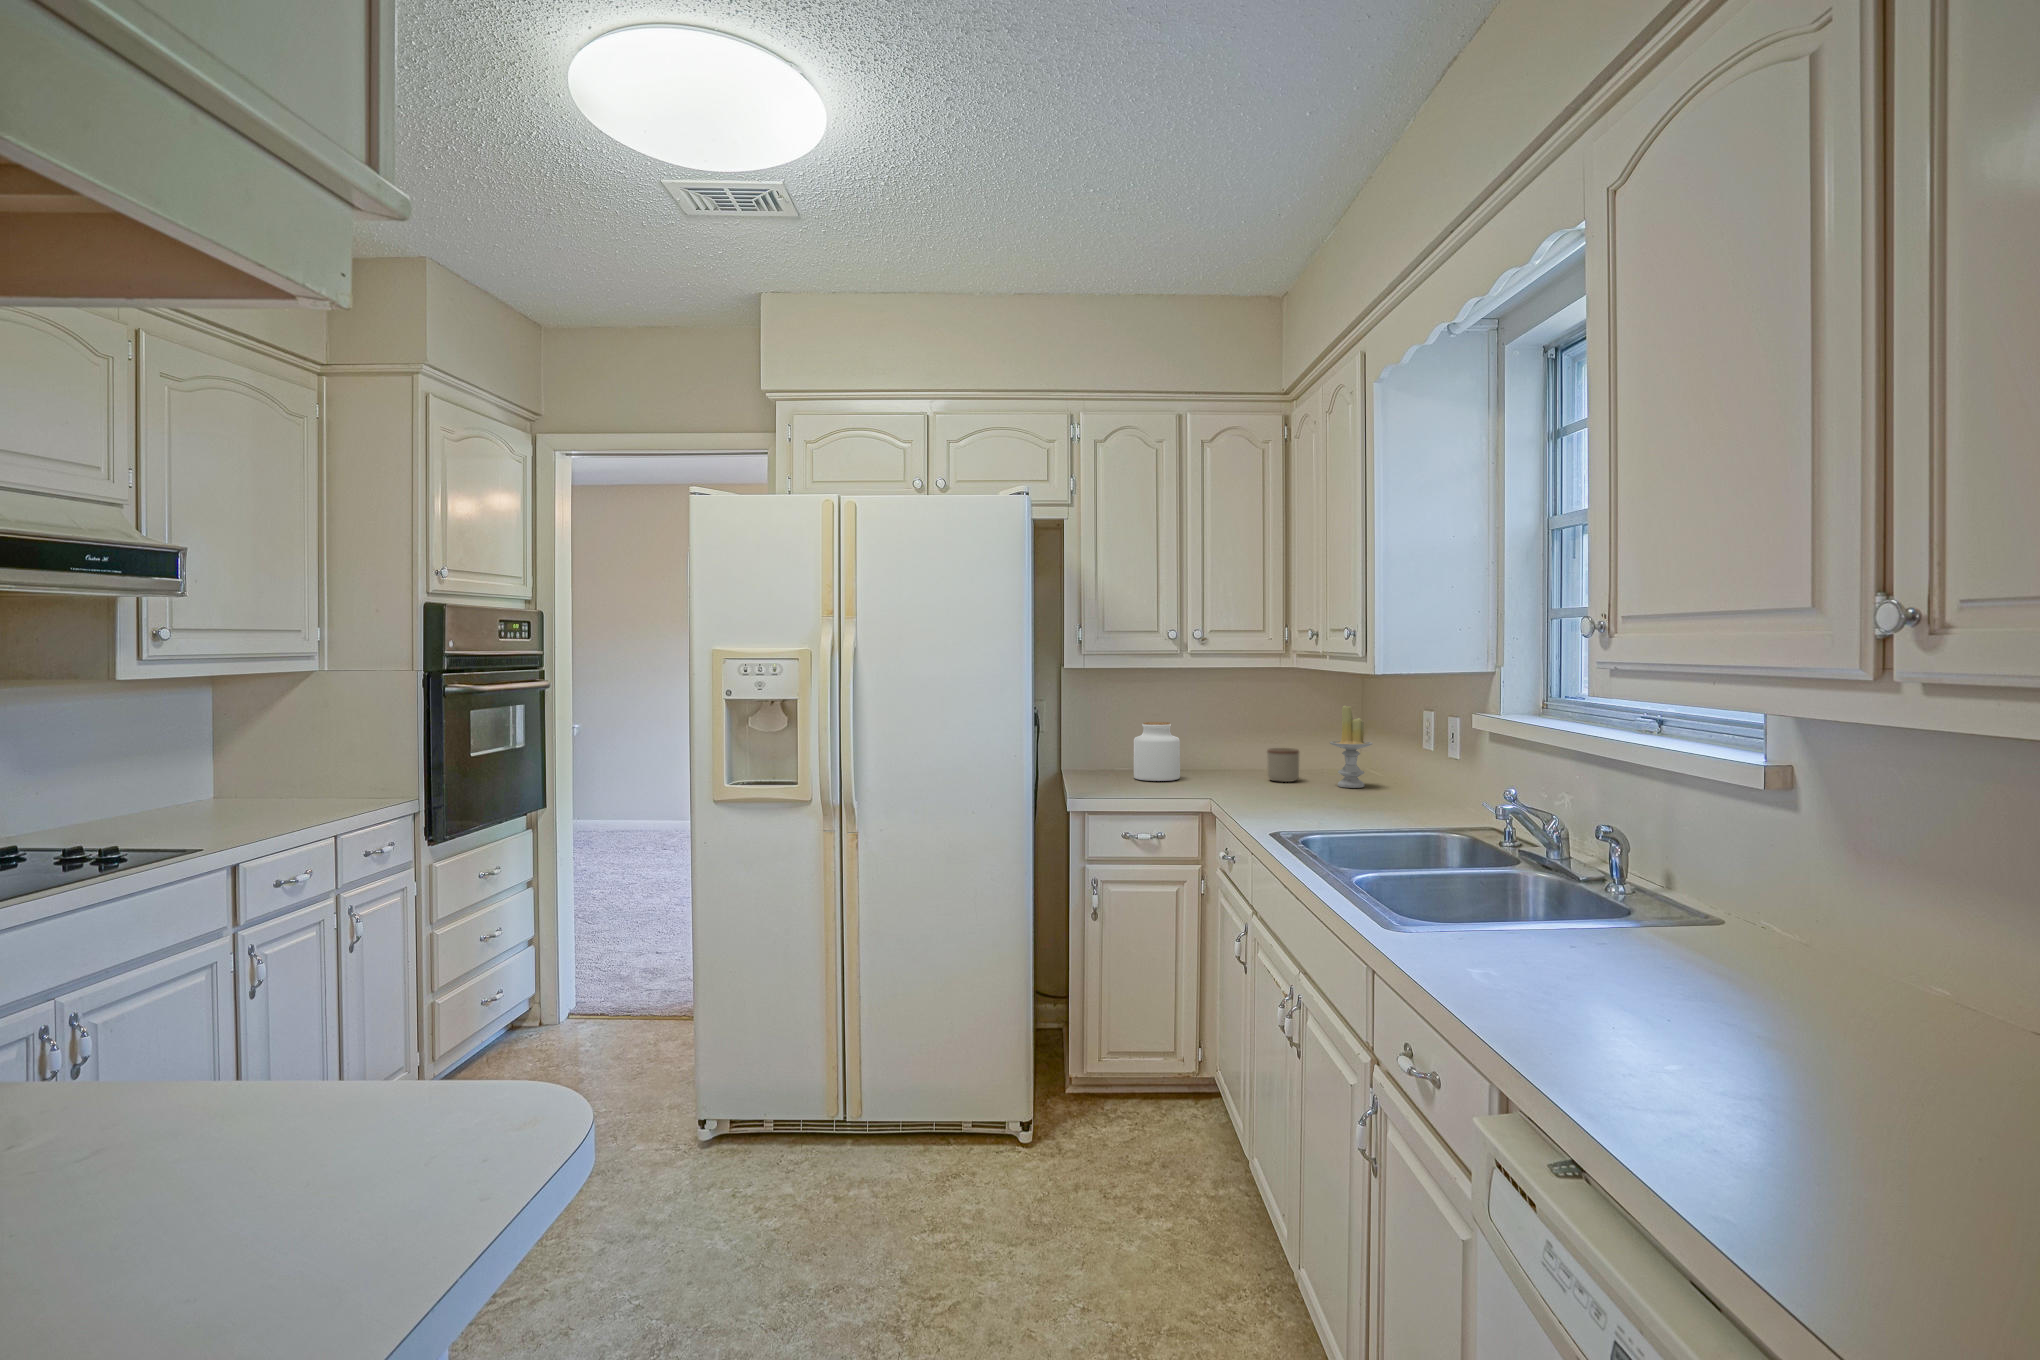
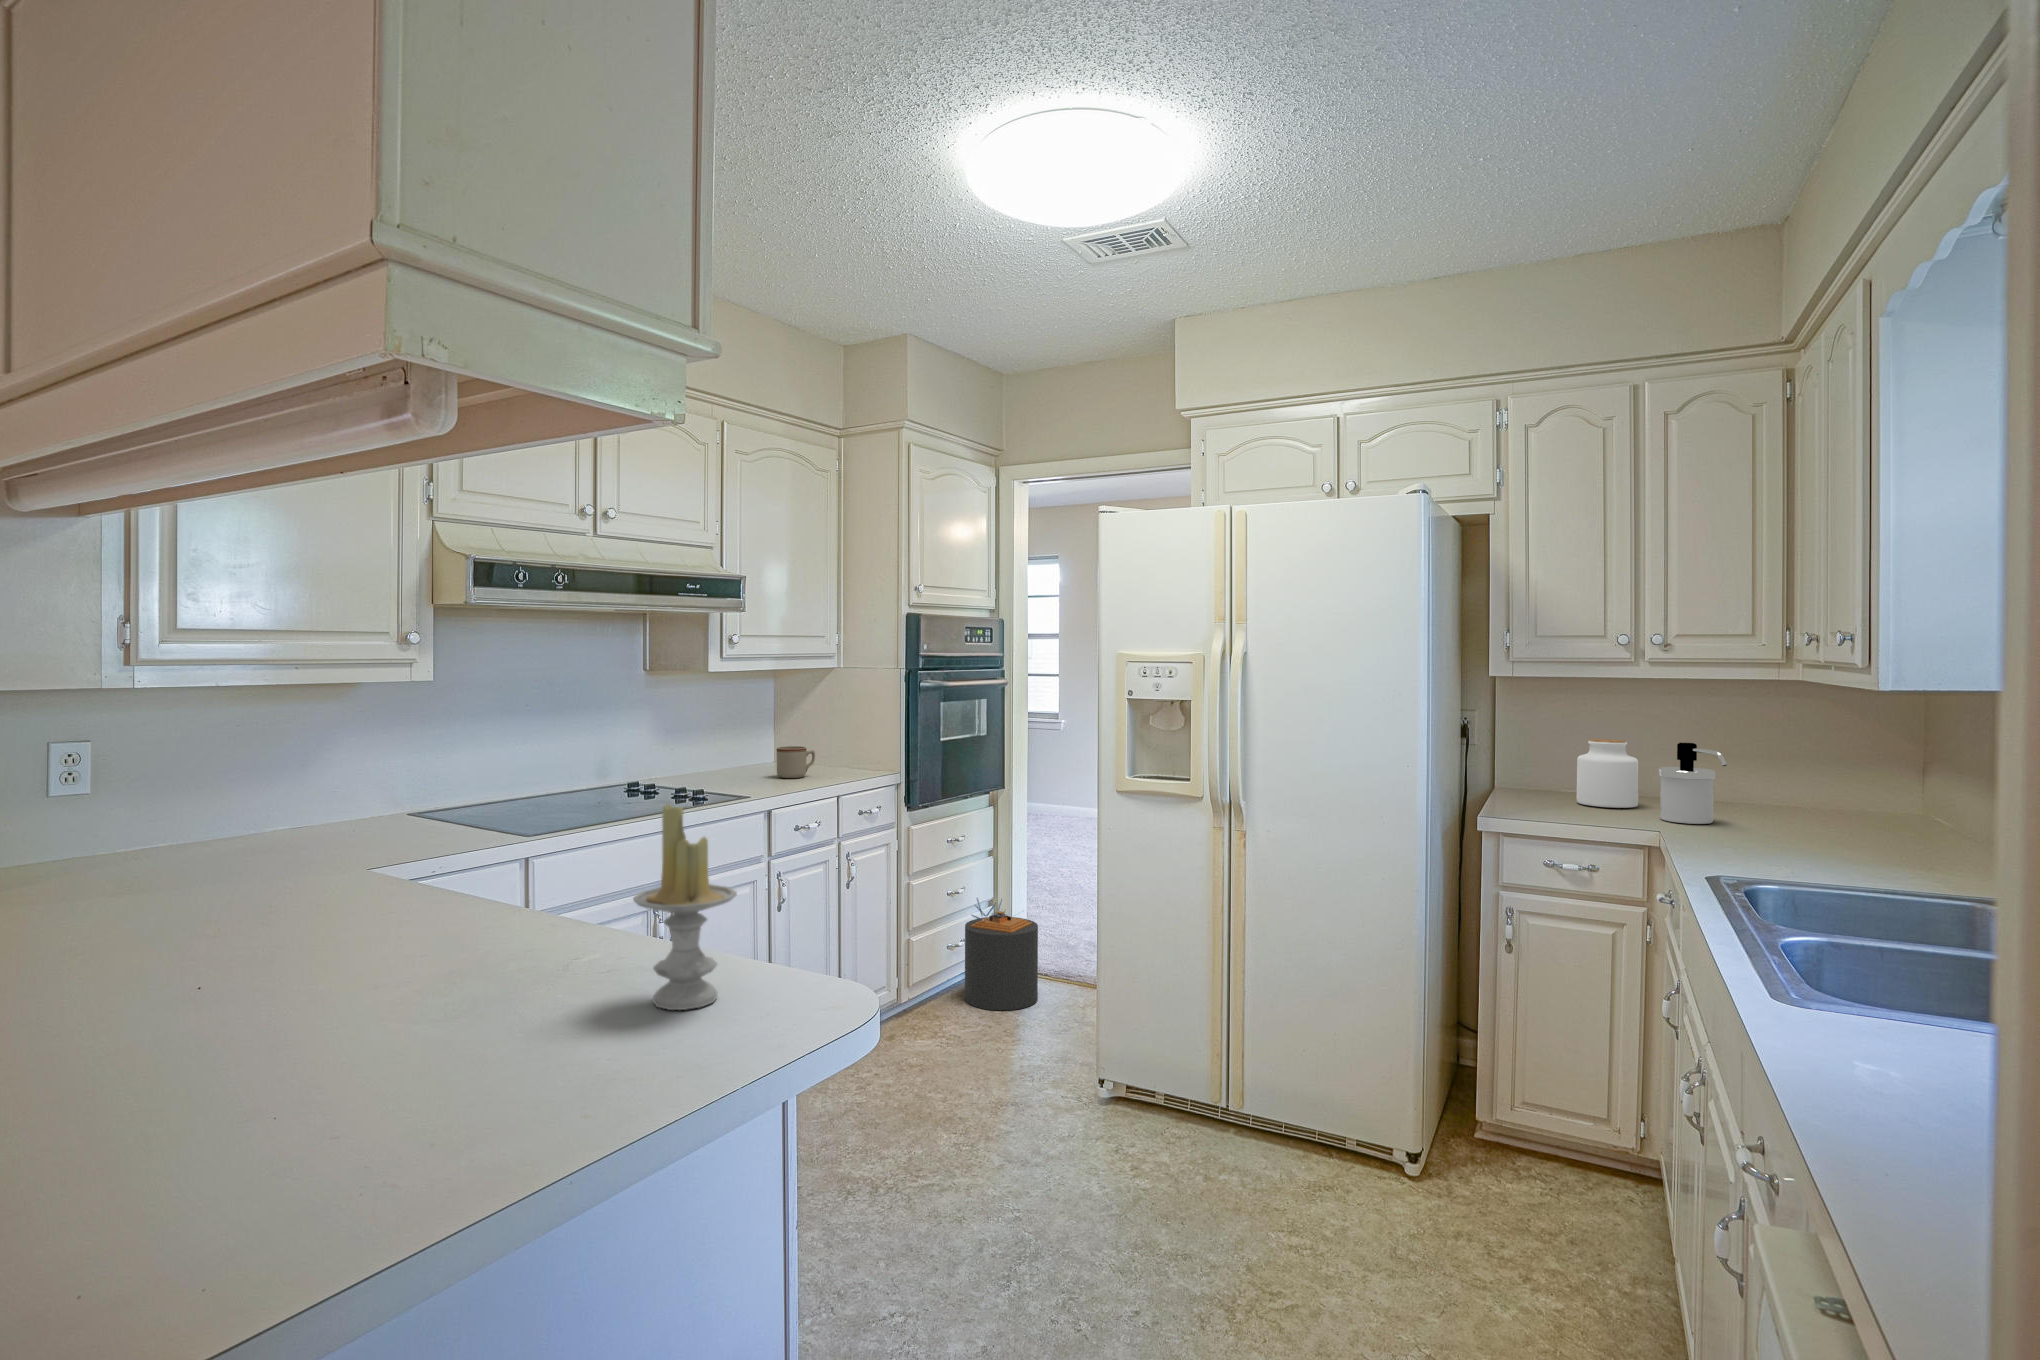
candle: present [1330,706,1373,788] -> present [633,804,737,1010]
soap dispenser: none [1202,722,1254,790] -> present [1659,743,1727,824]
mug: present [1267,748,1299,782] -> present [776,746,815,778]
trash can: none [506,931,599,1064] -> present [965,898,1038,1010]

